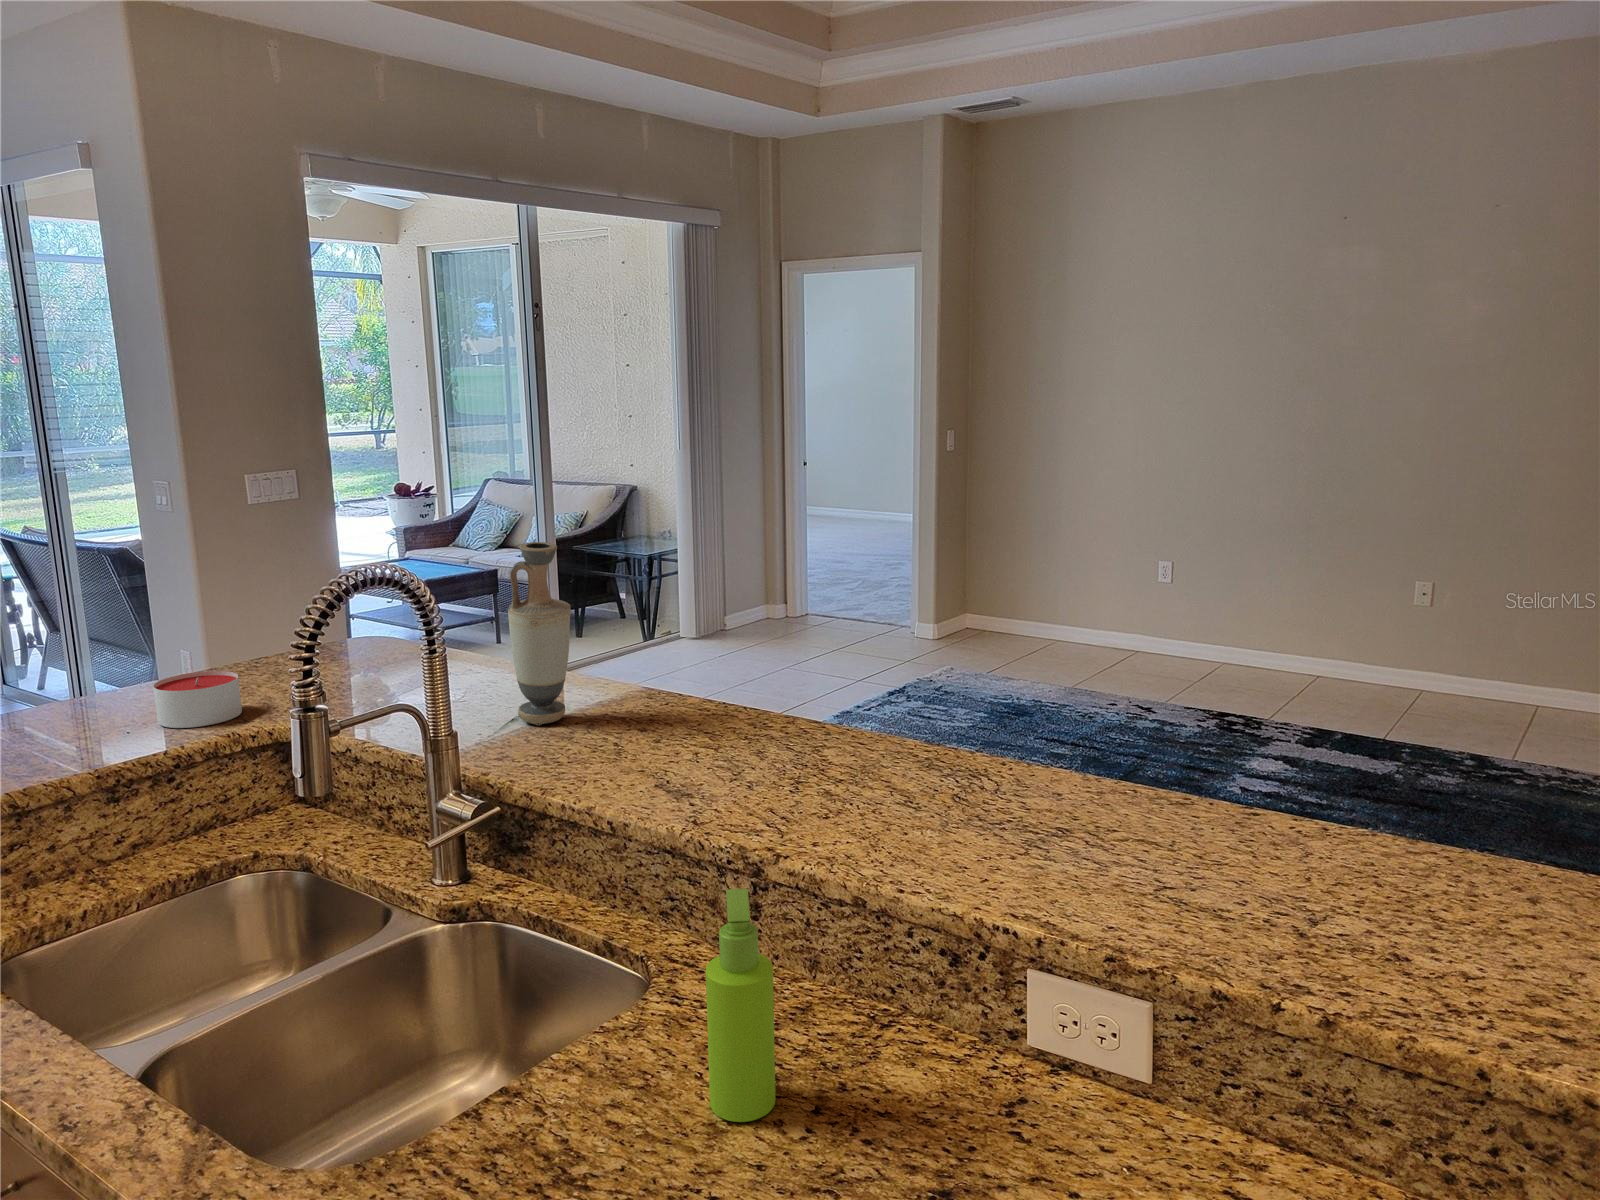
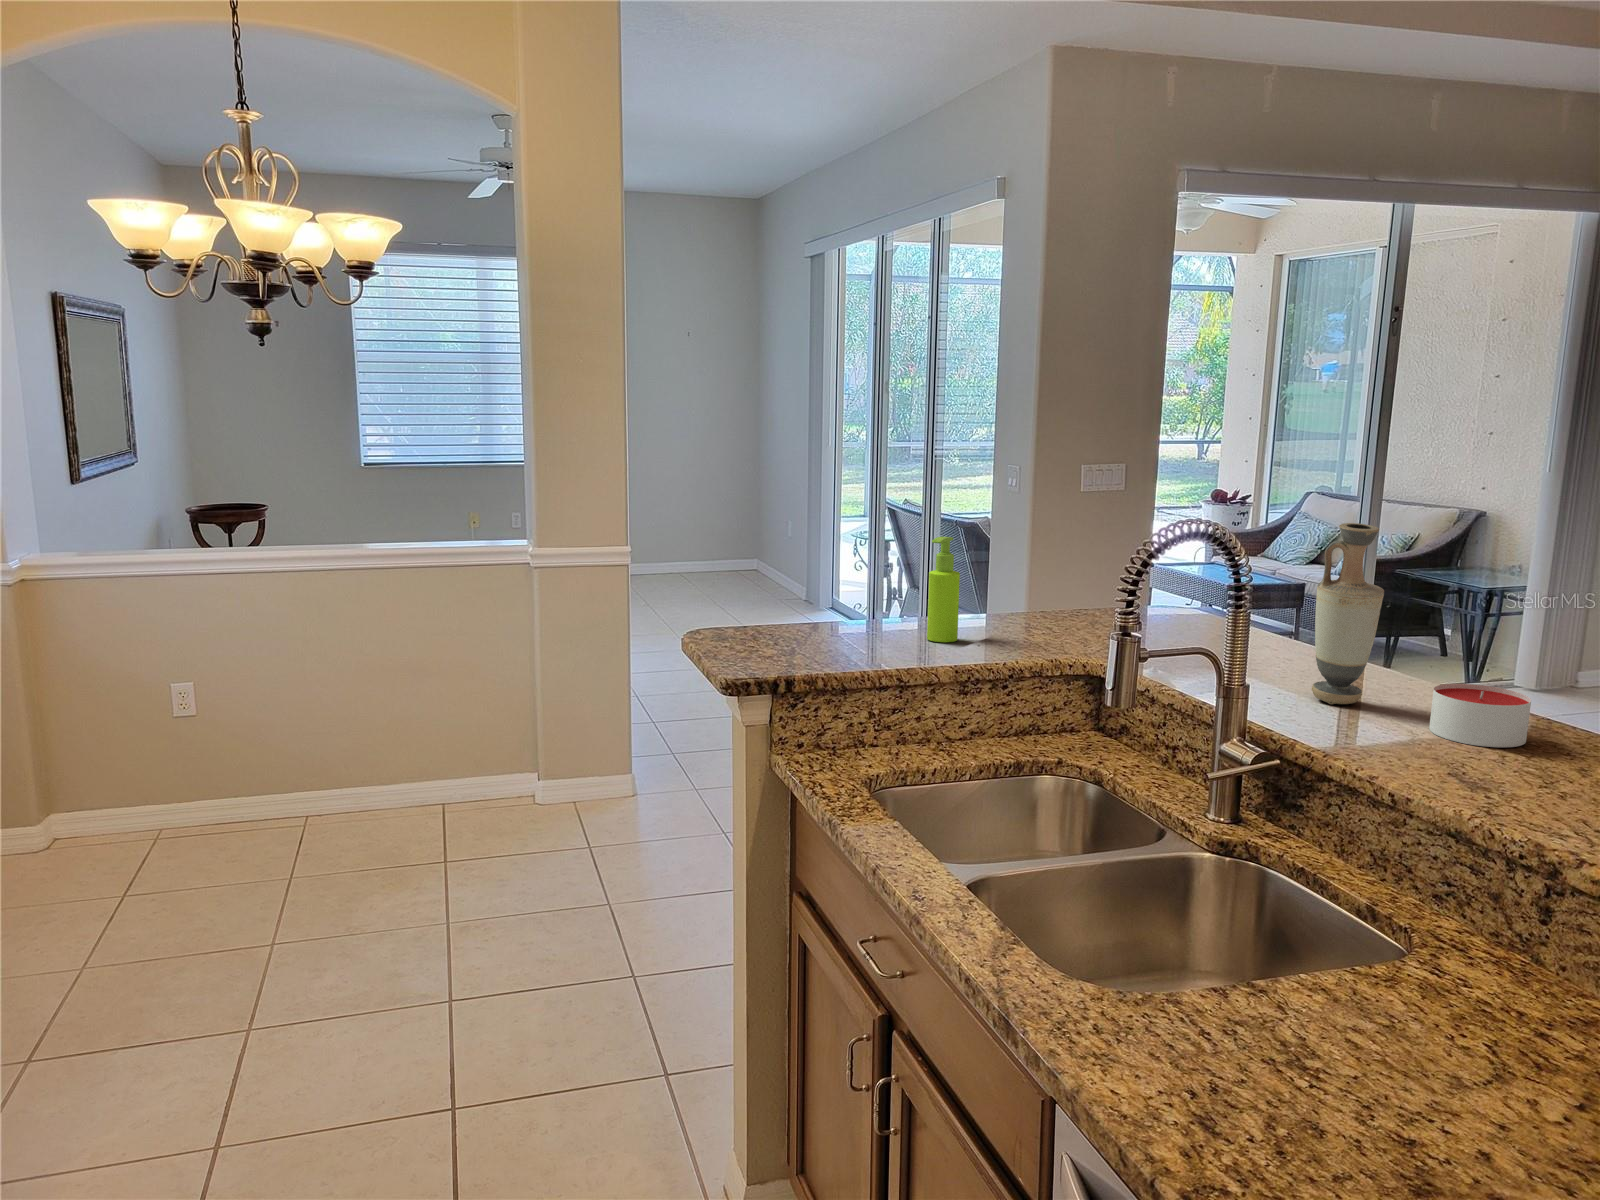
candle: present [153,671,242,728] -> present [1429,684,1531,748]
soap dispenser: present [706,889,775,1122] -> present [927,537,960,642]

